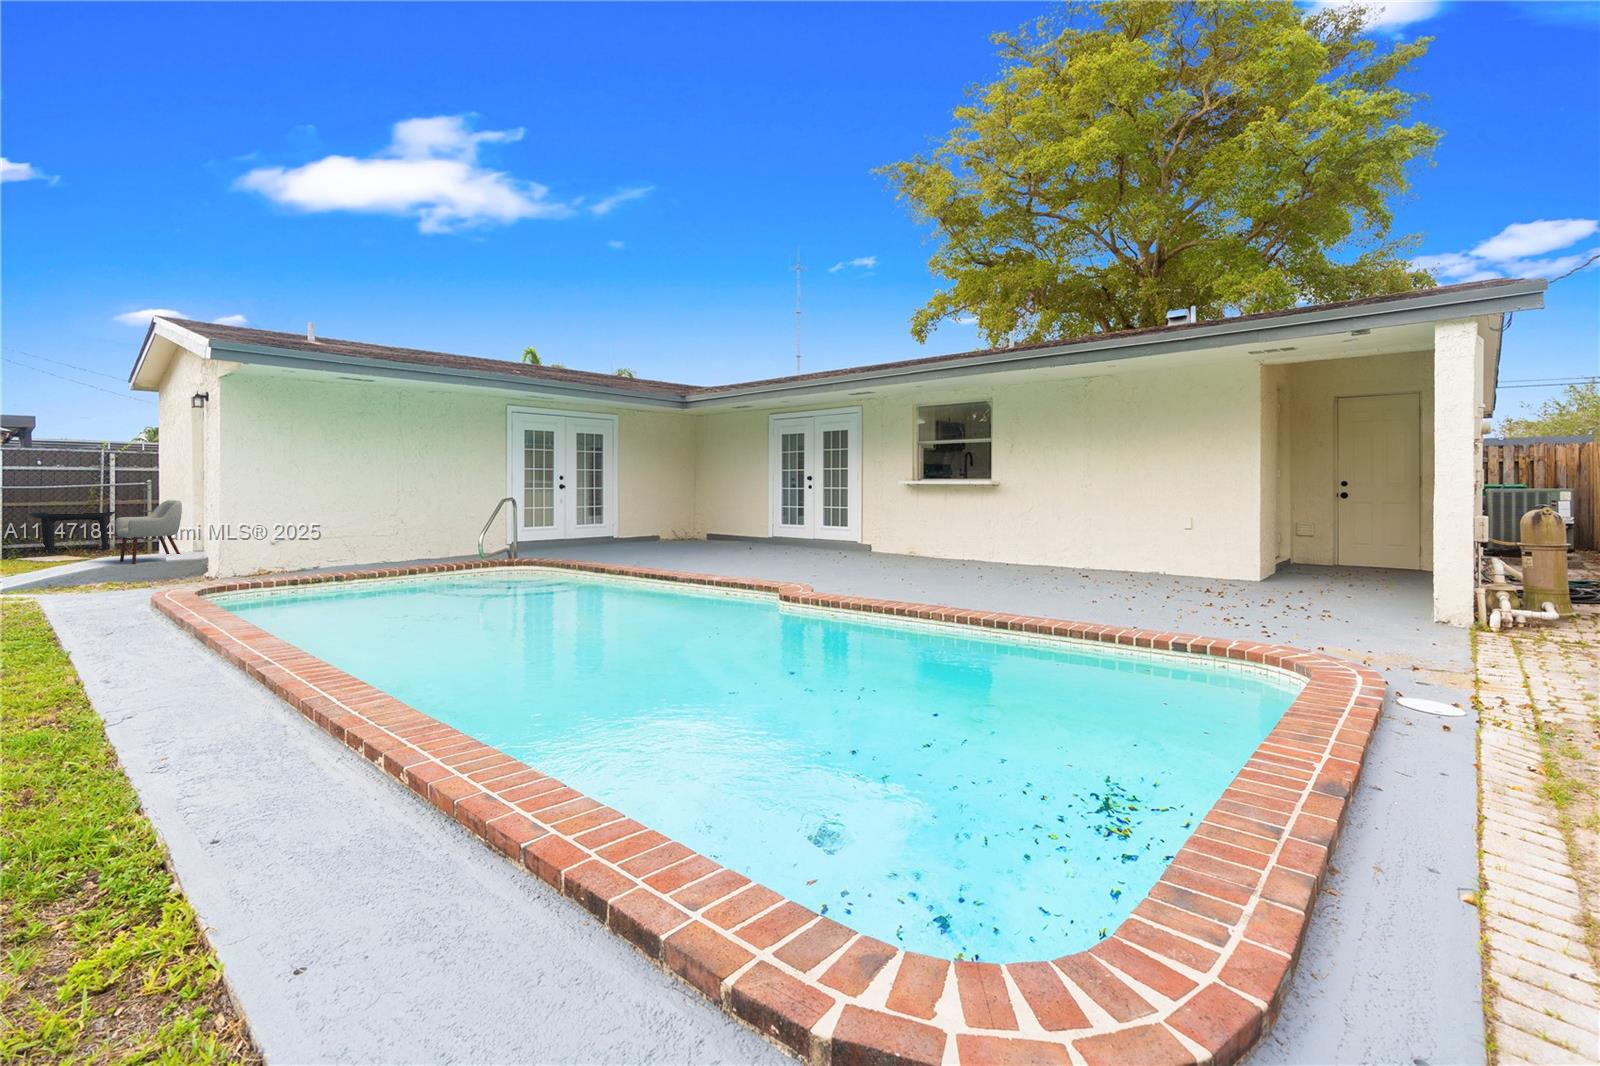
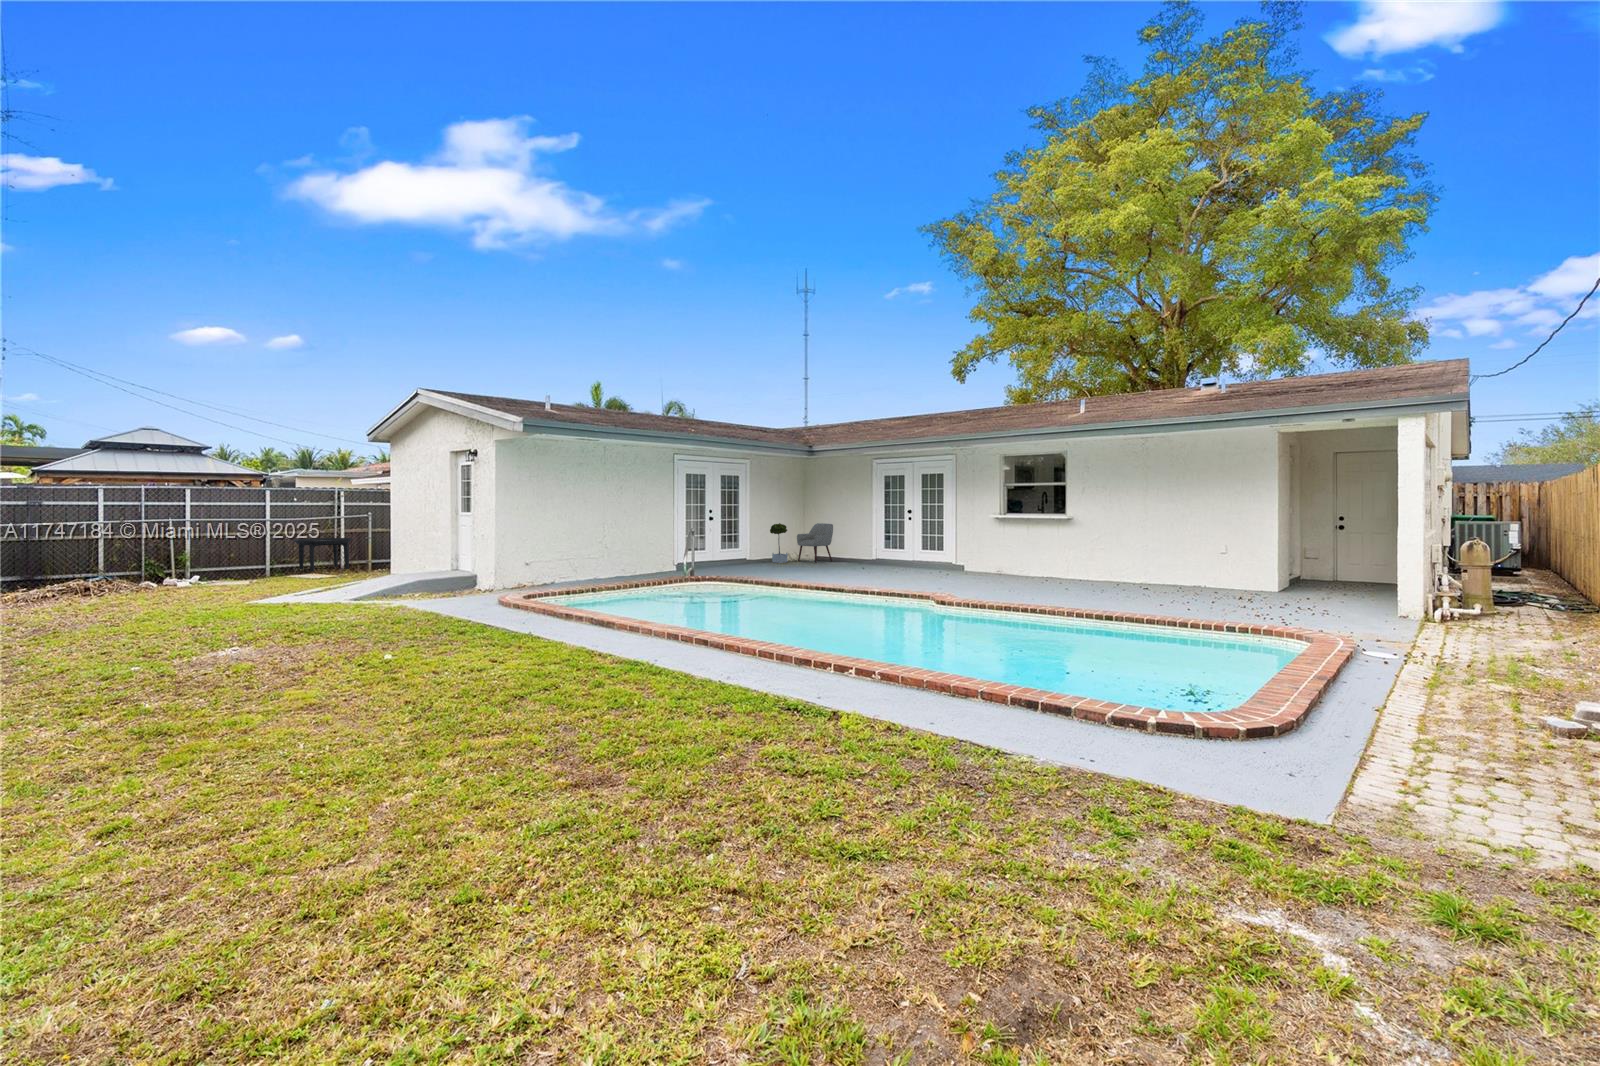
potted tree: none [645,493,668,542] -> present [770,523,788,563]
chair: present [115,500,182,564] -> present [797,523,833,563]

